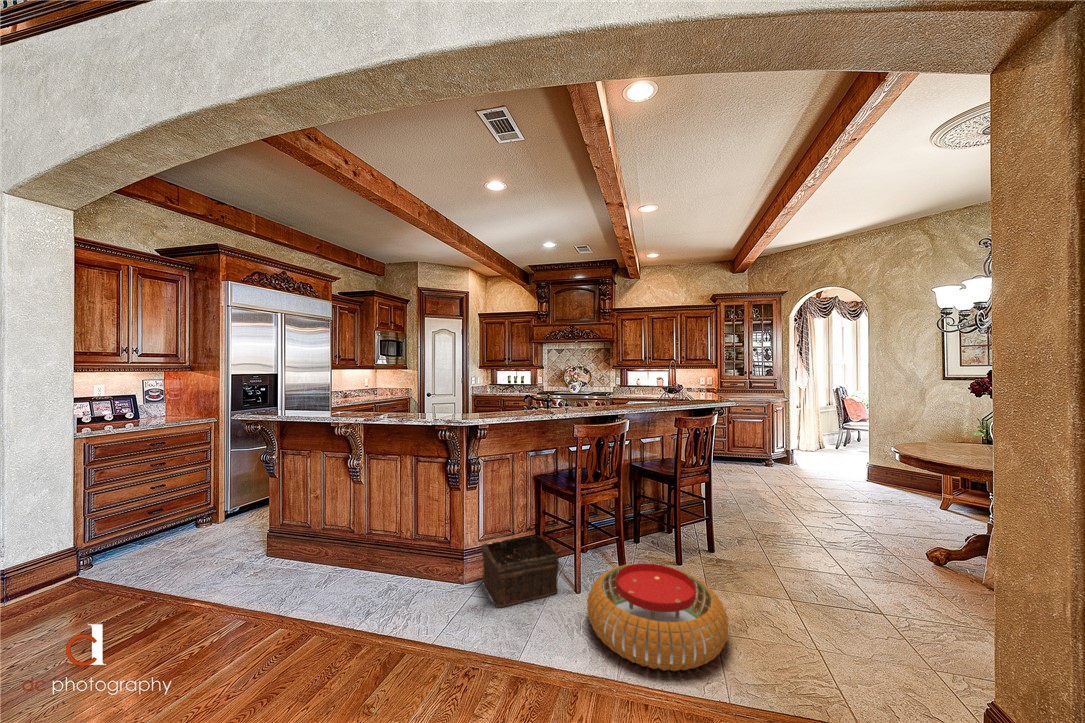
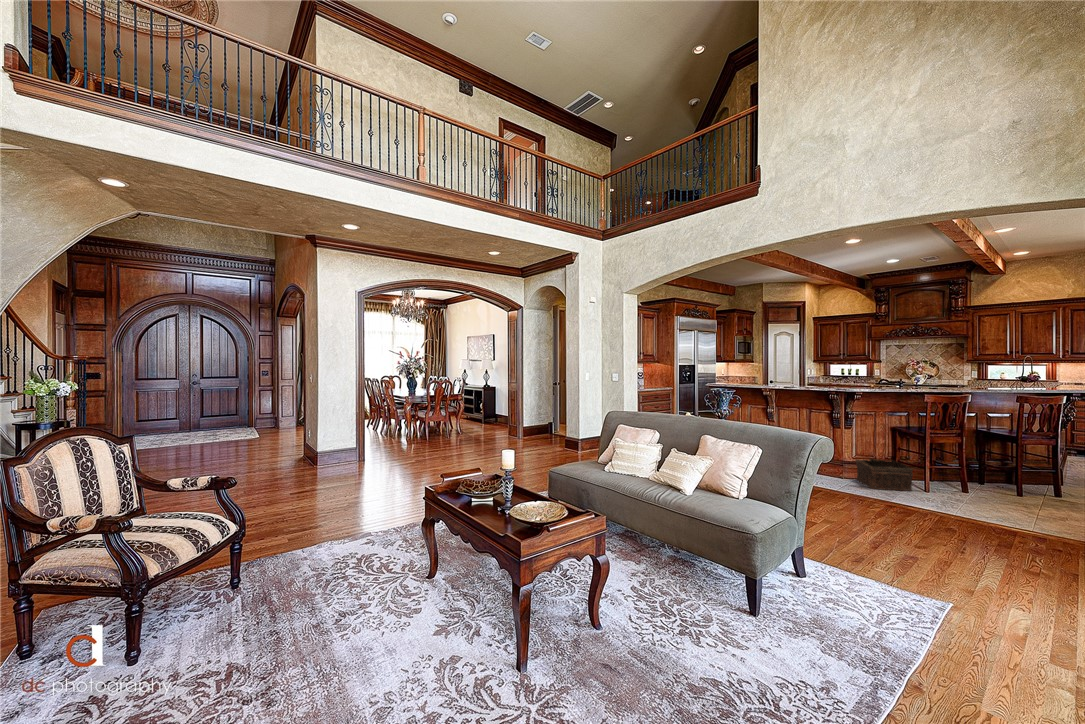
pouf: present [587,563,728,671] -> none [935,477,1046,523]

